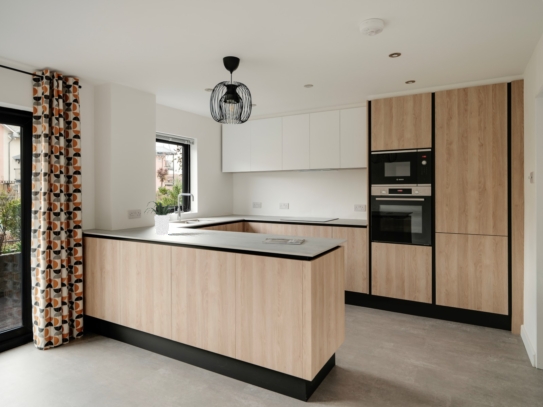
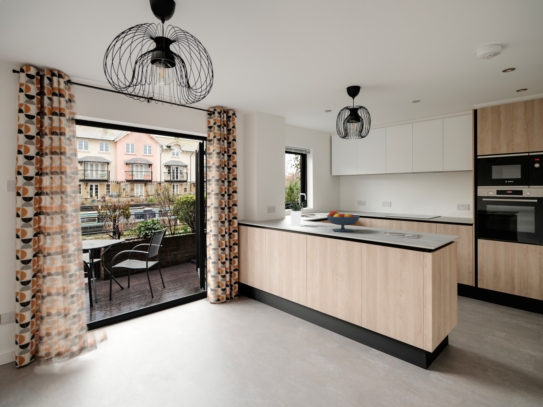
fruit bowl: none [198,213,239,240] -> present [327,211,359,232]

